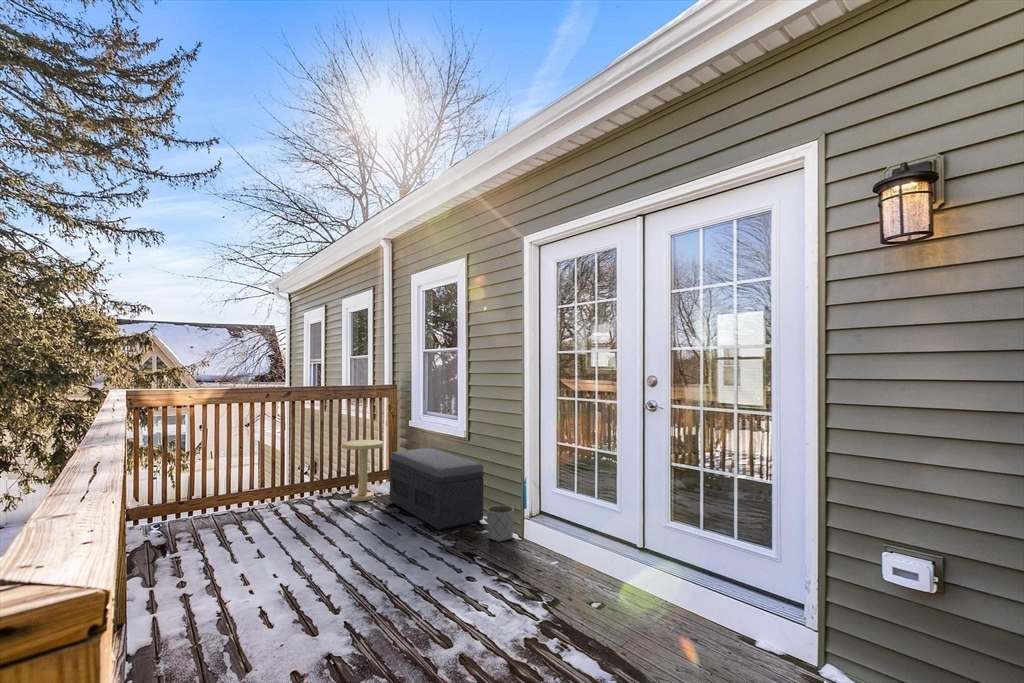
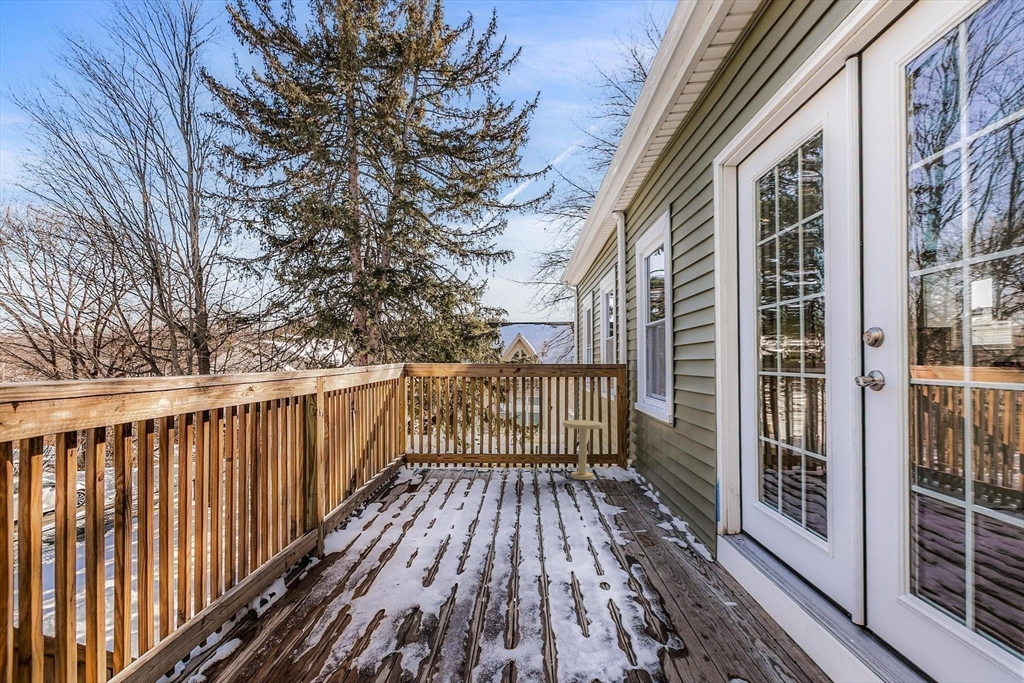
storage bench: present [390,448,484,530] -> none [602,435,682,527]
planter: present [487,505,514,542] -> none [668,510,704,556]

